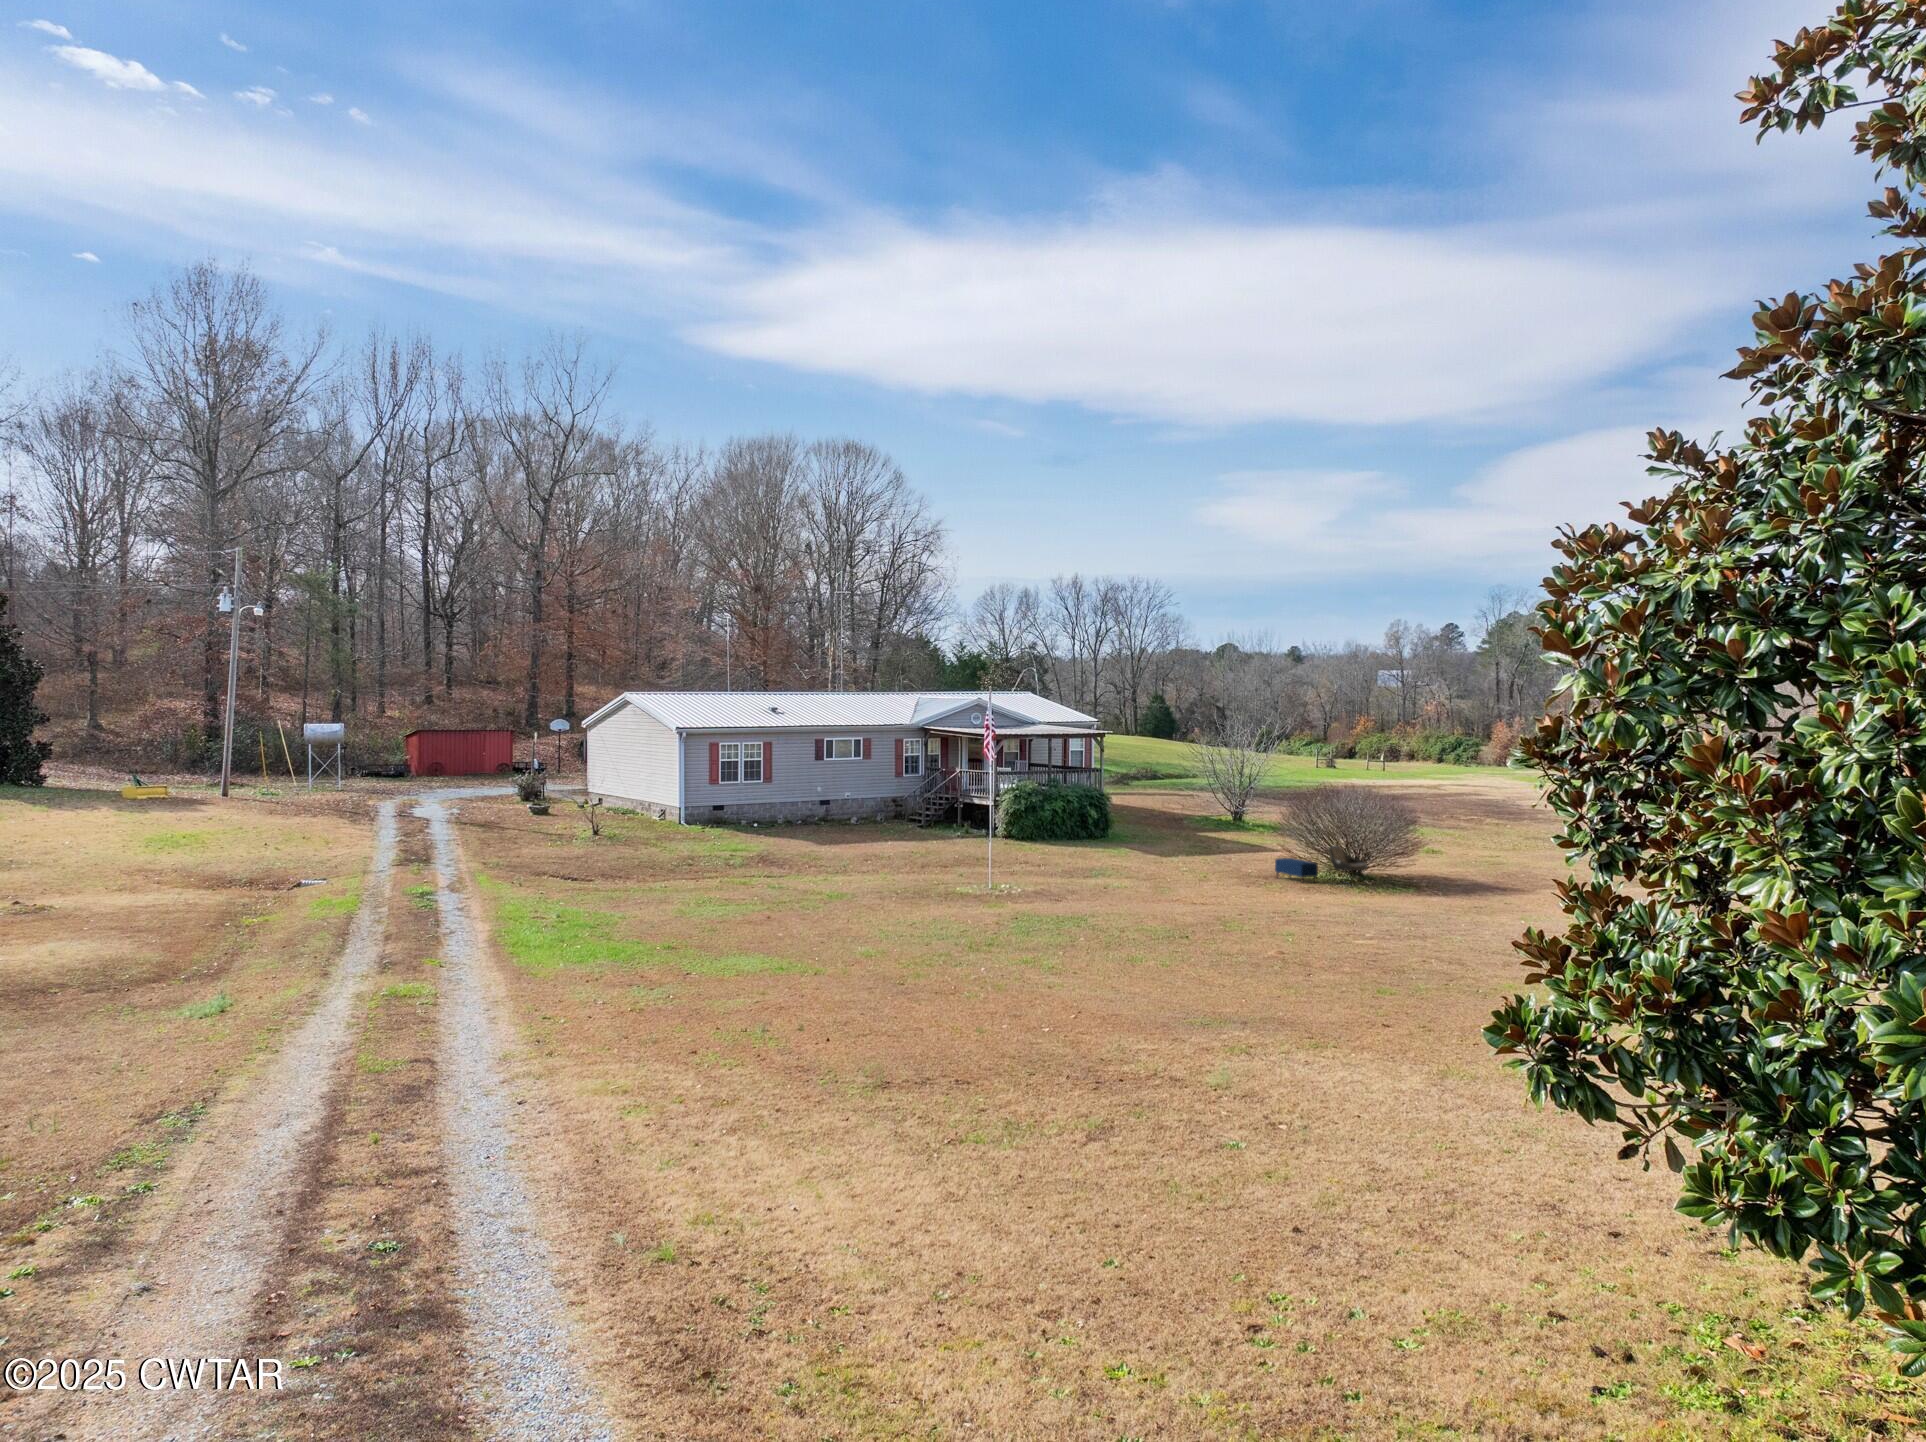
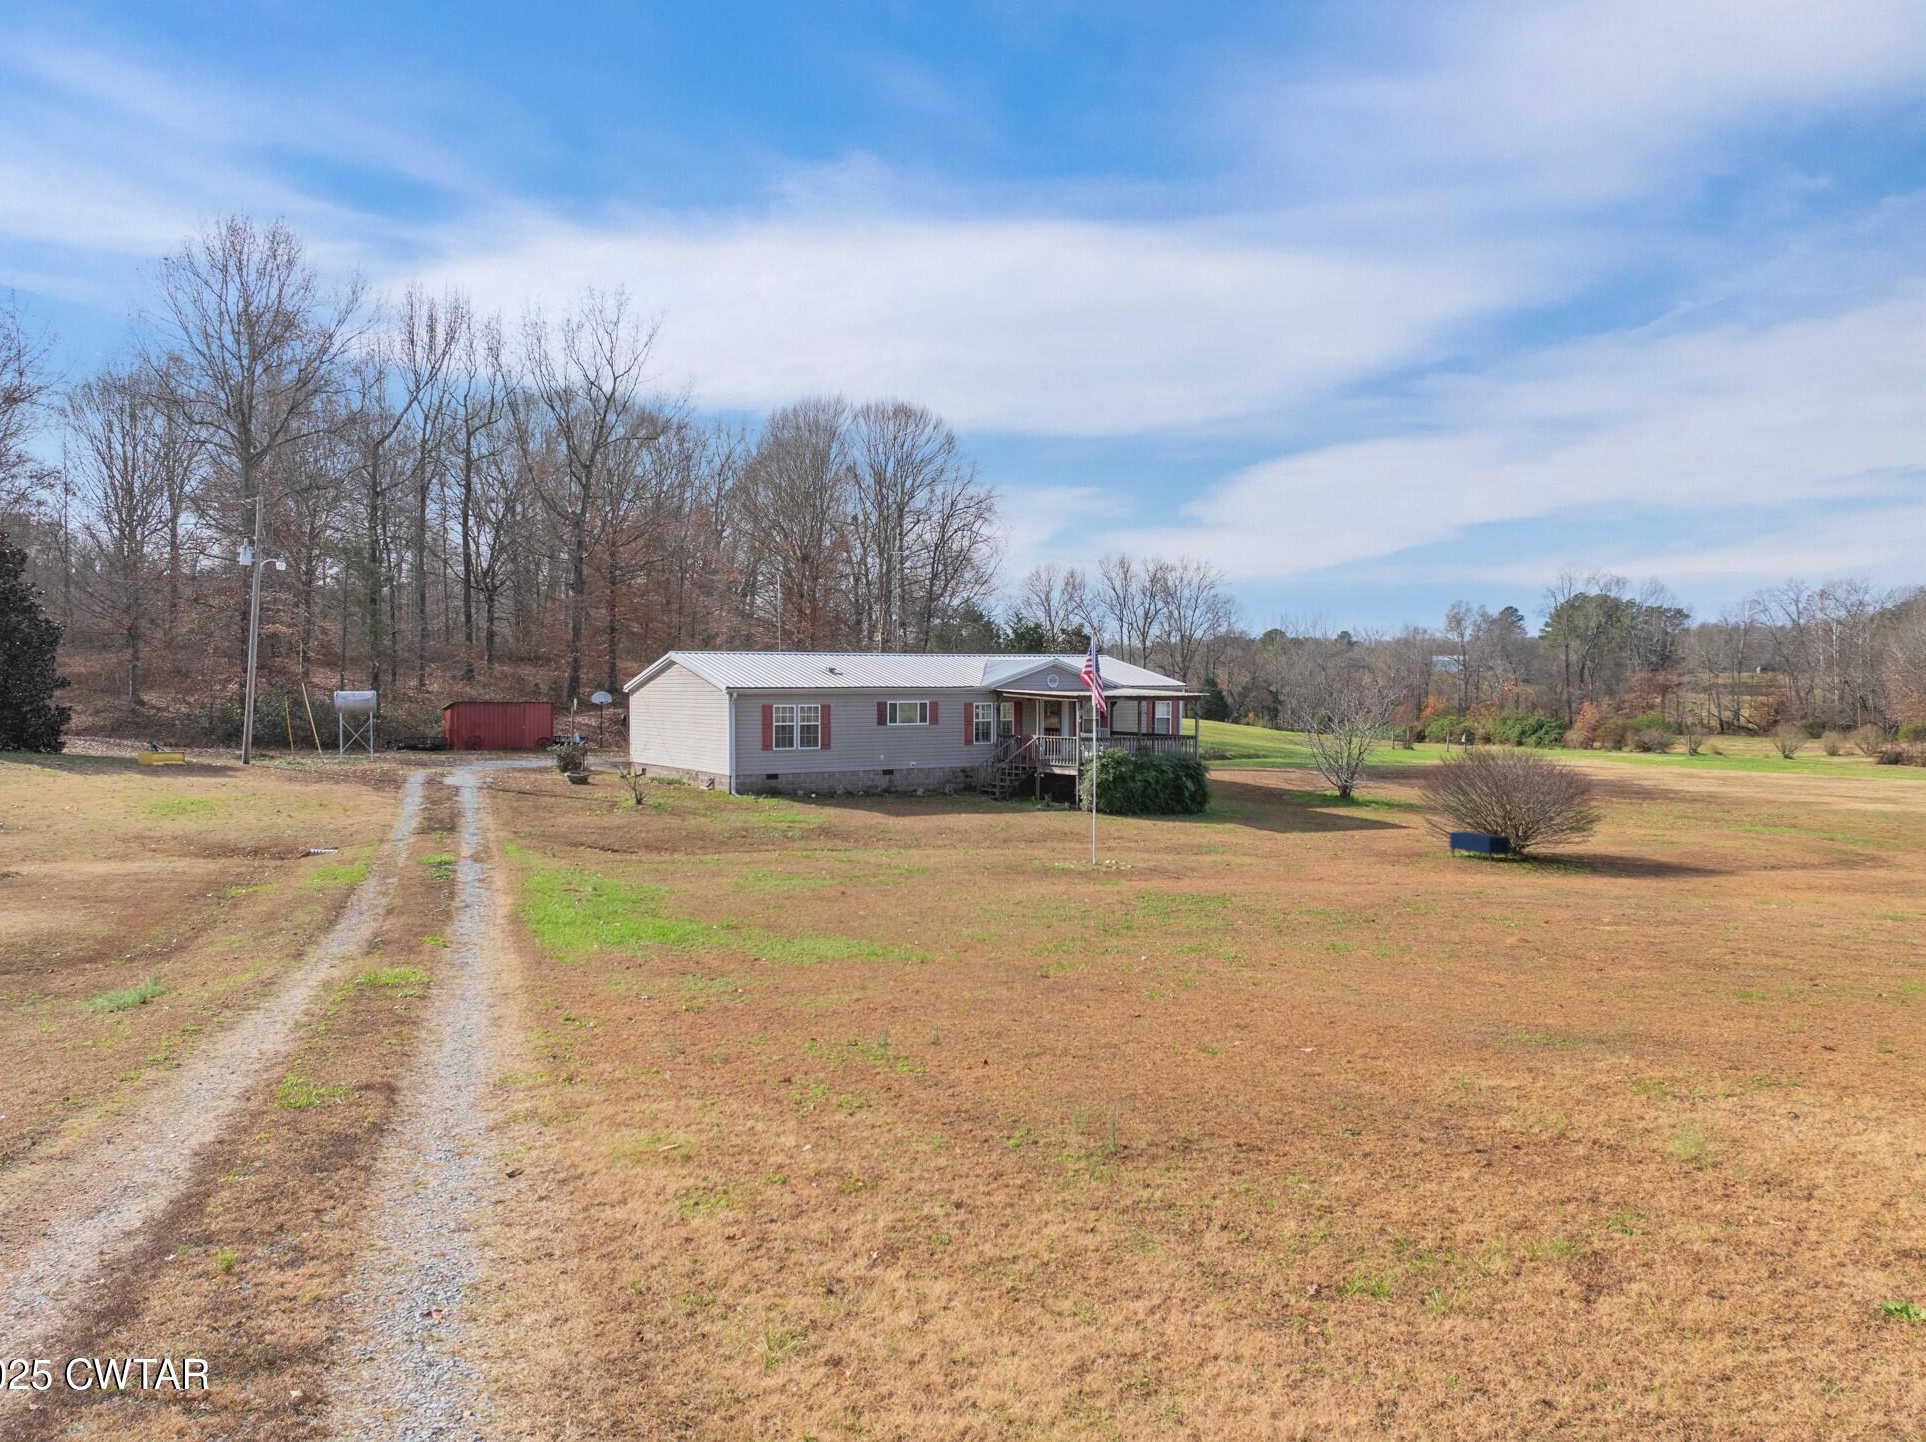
lounge chair: present [1329,846,1368,884] -> none [1523,816,1578,867]

